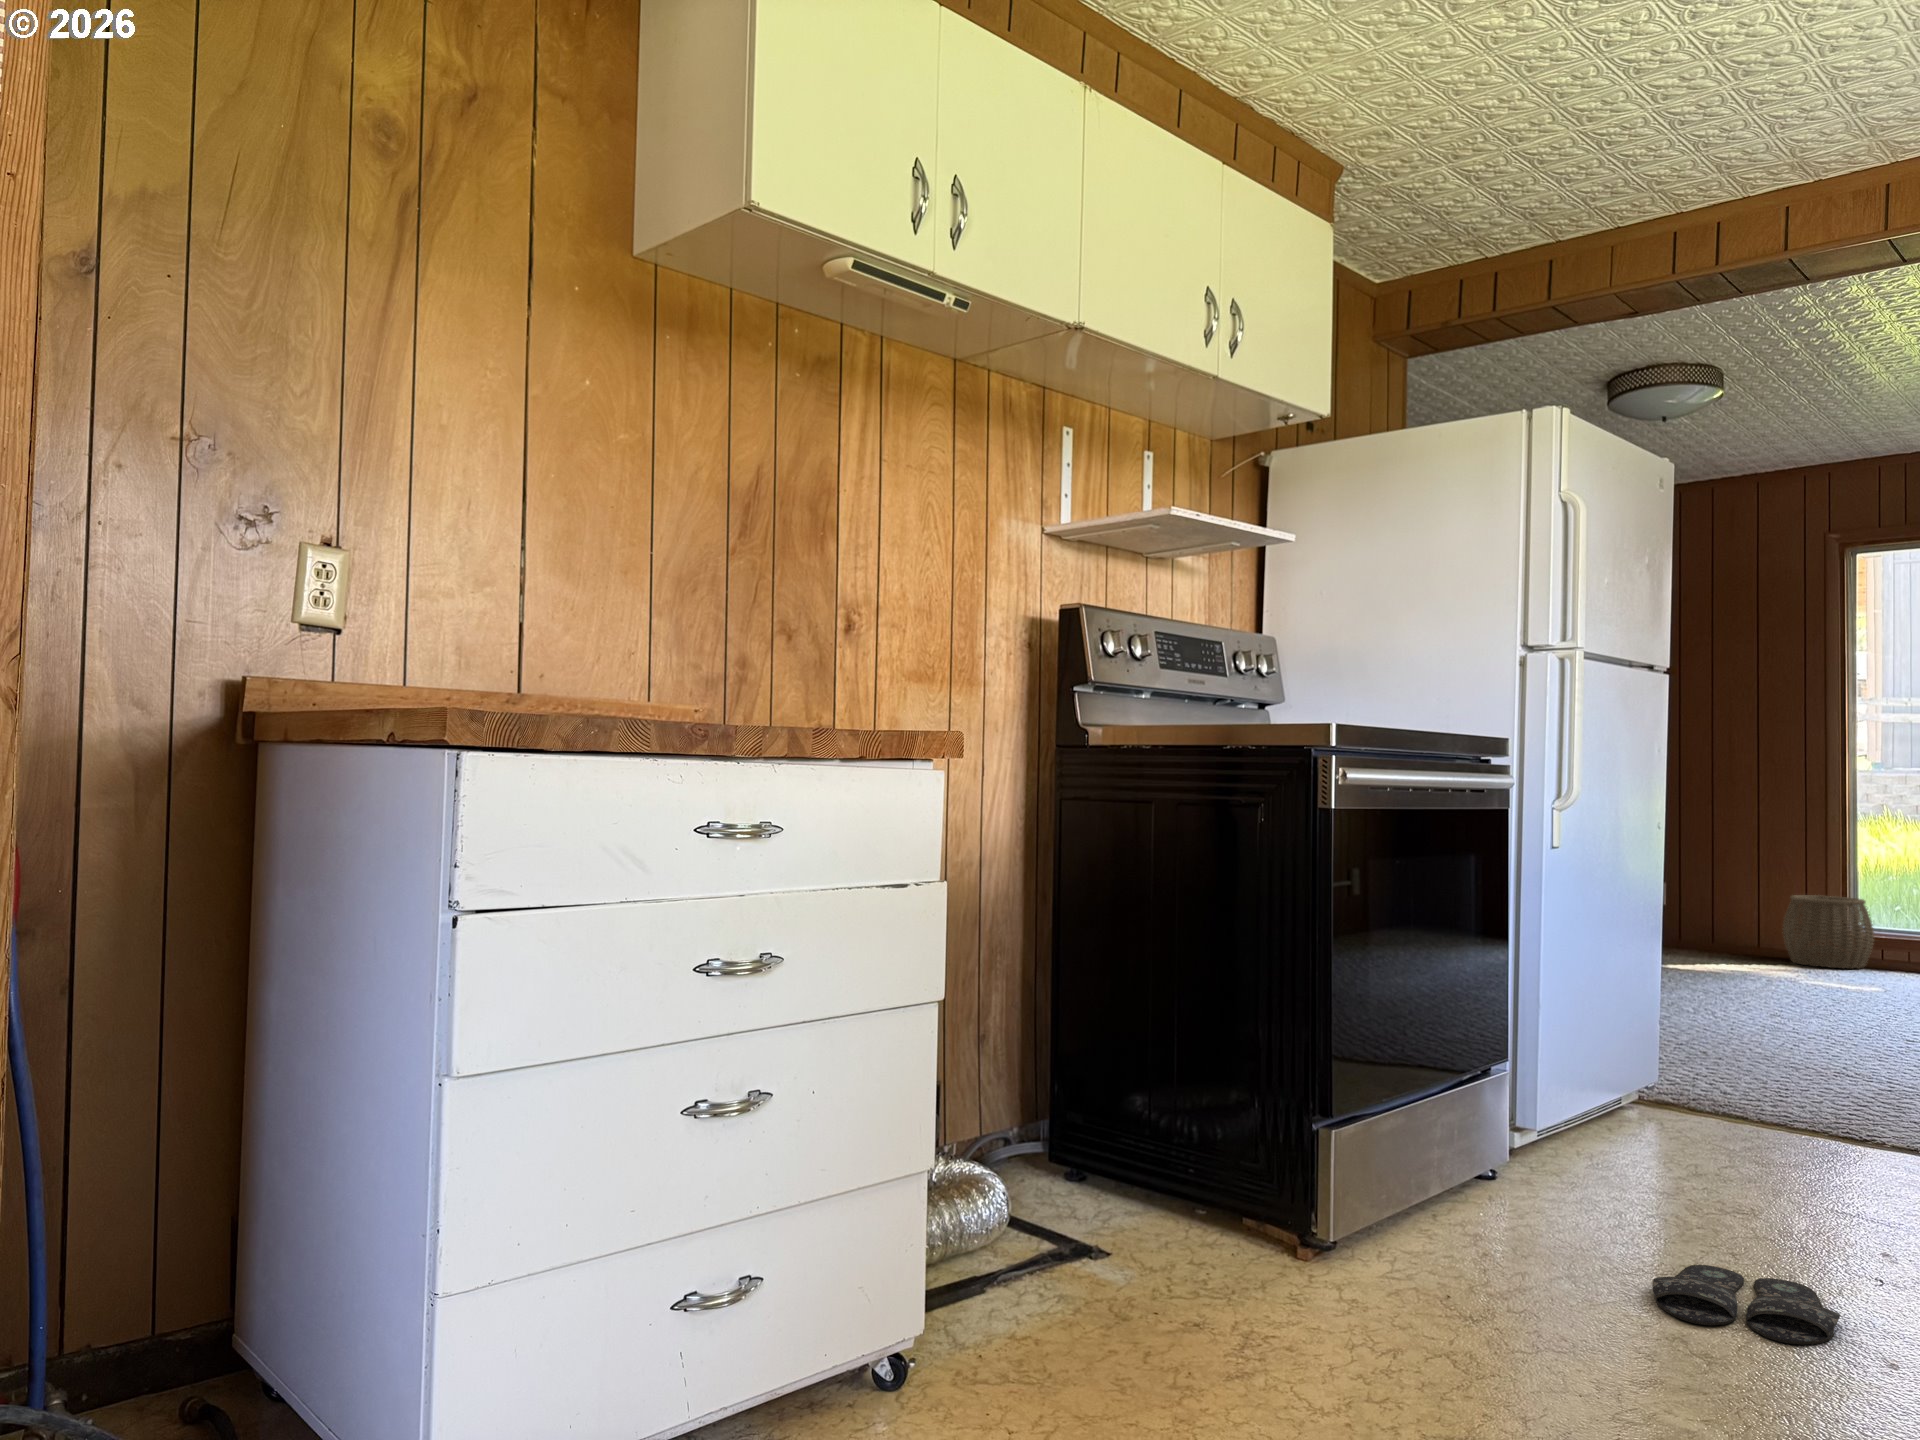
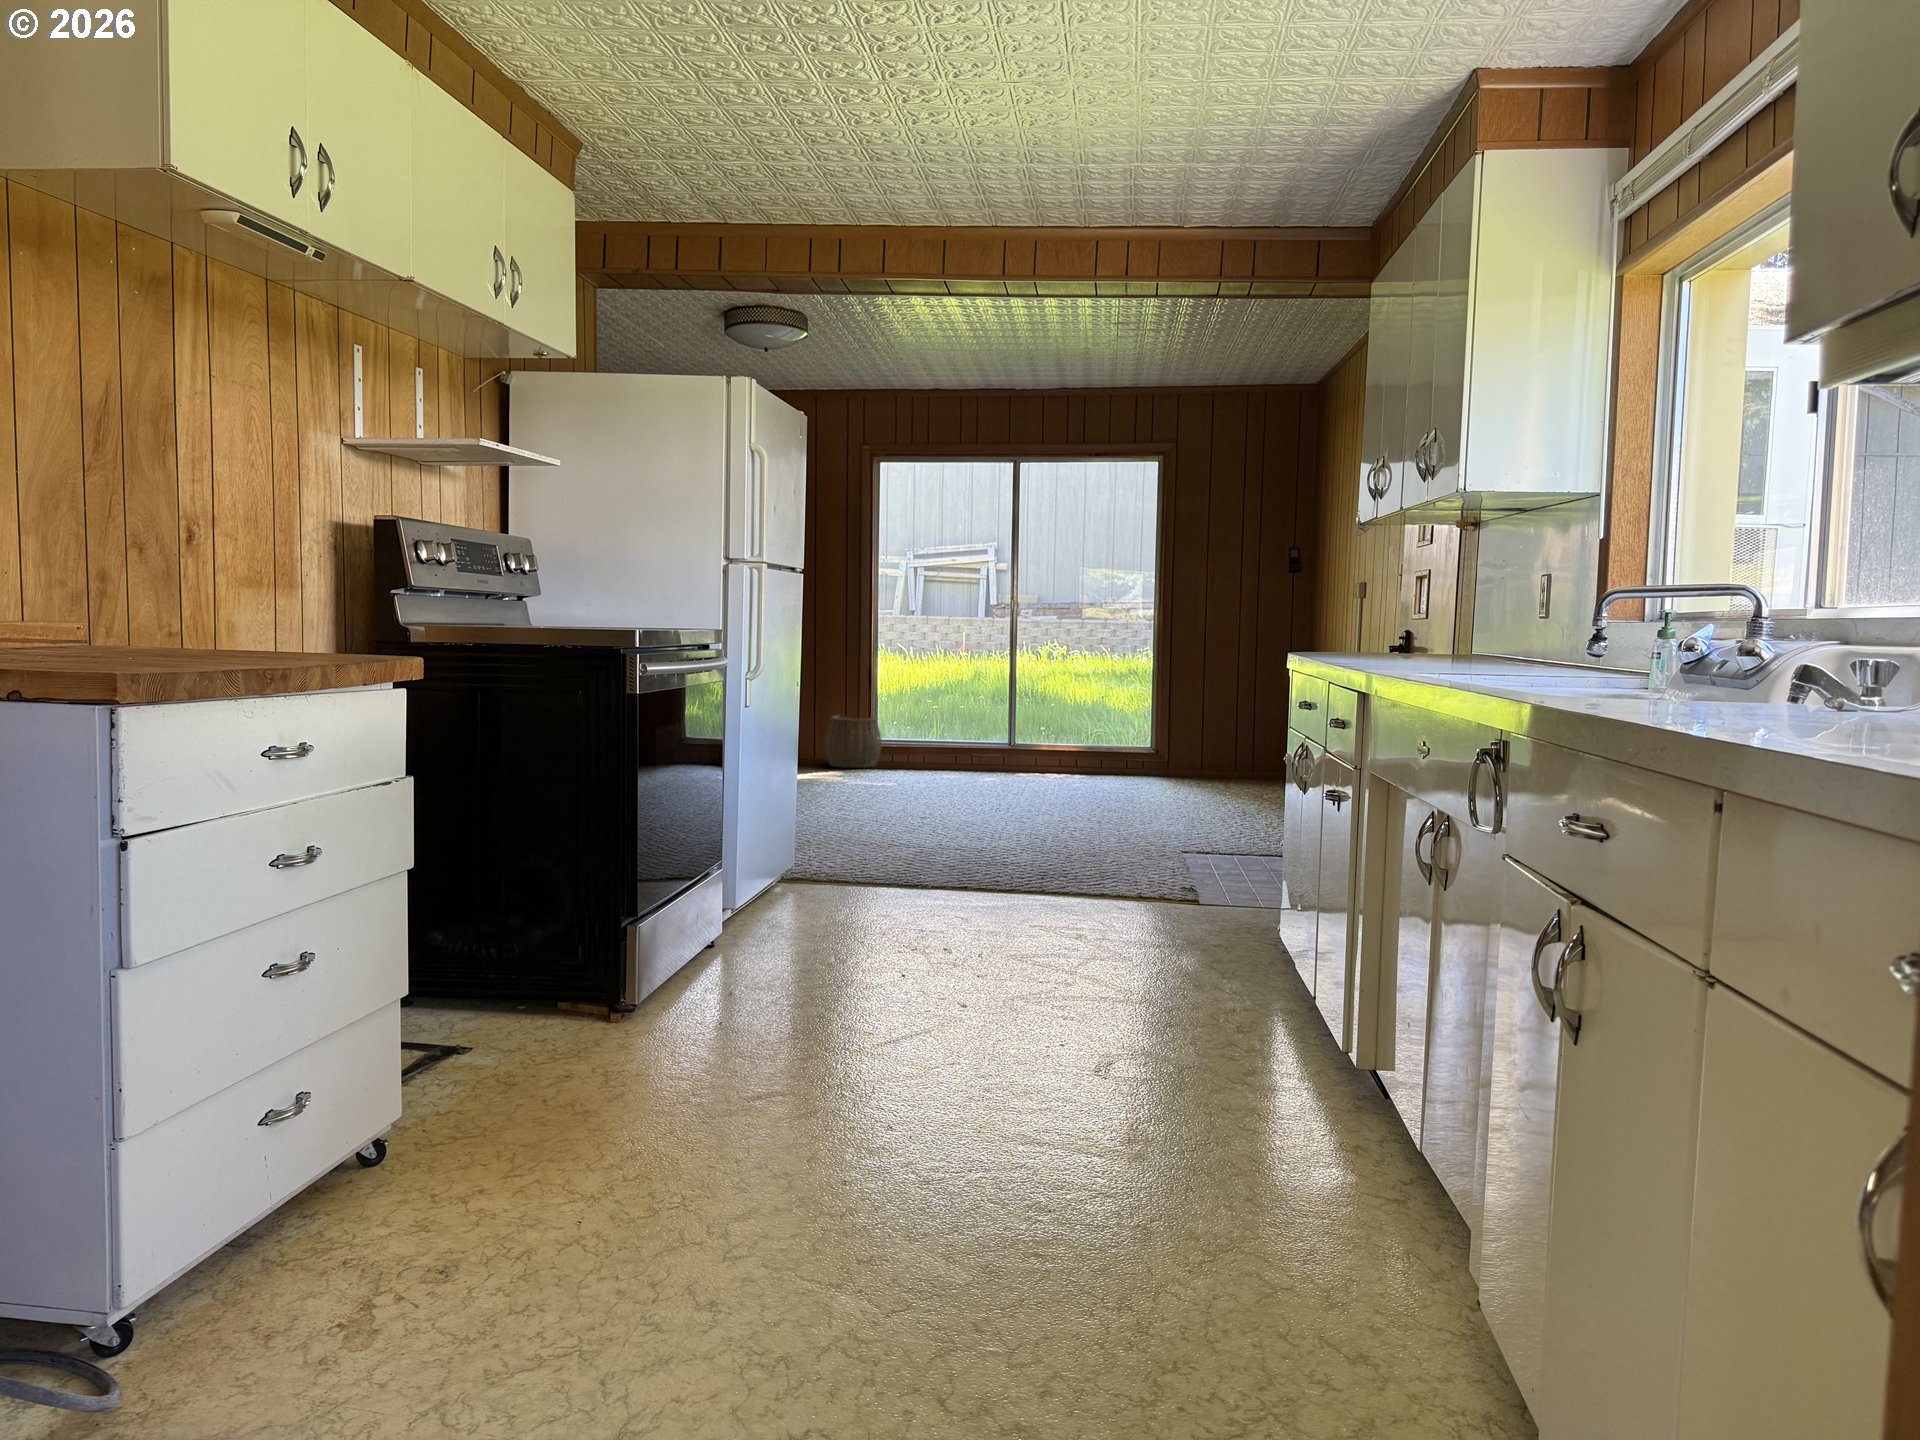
slippers: present [1652,1265,1841,1345] -> none [832,976,932,1009]

